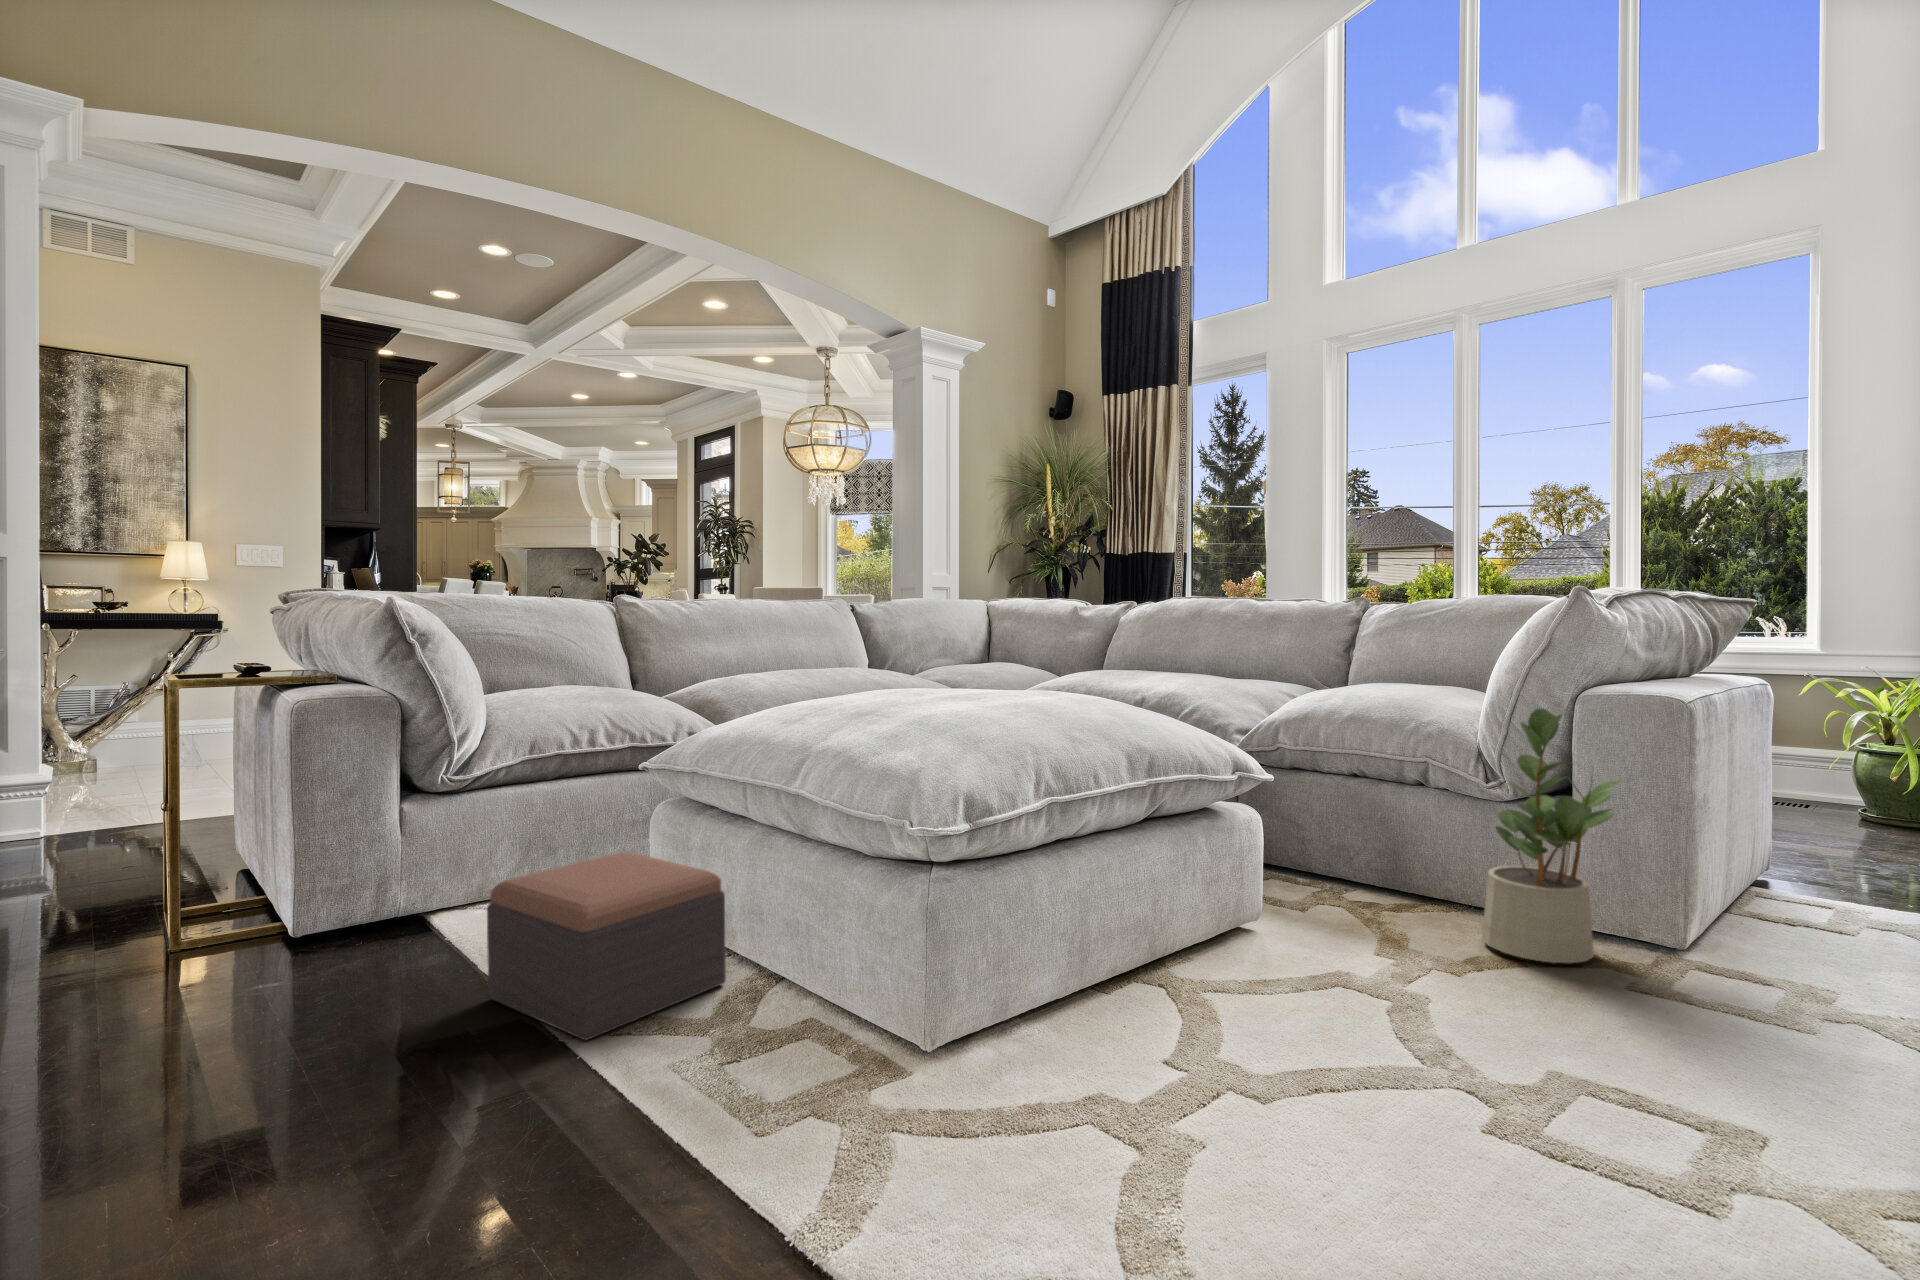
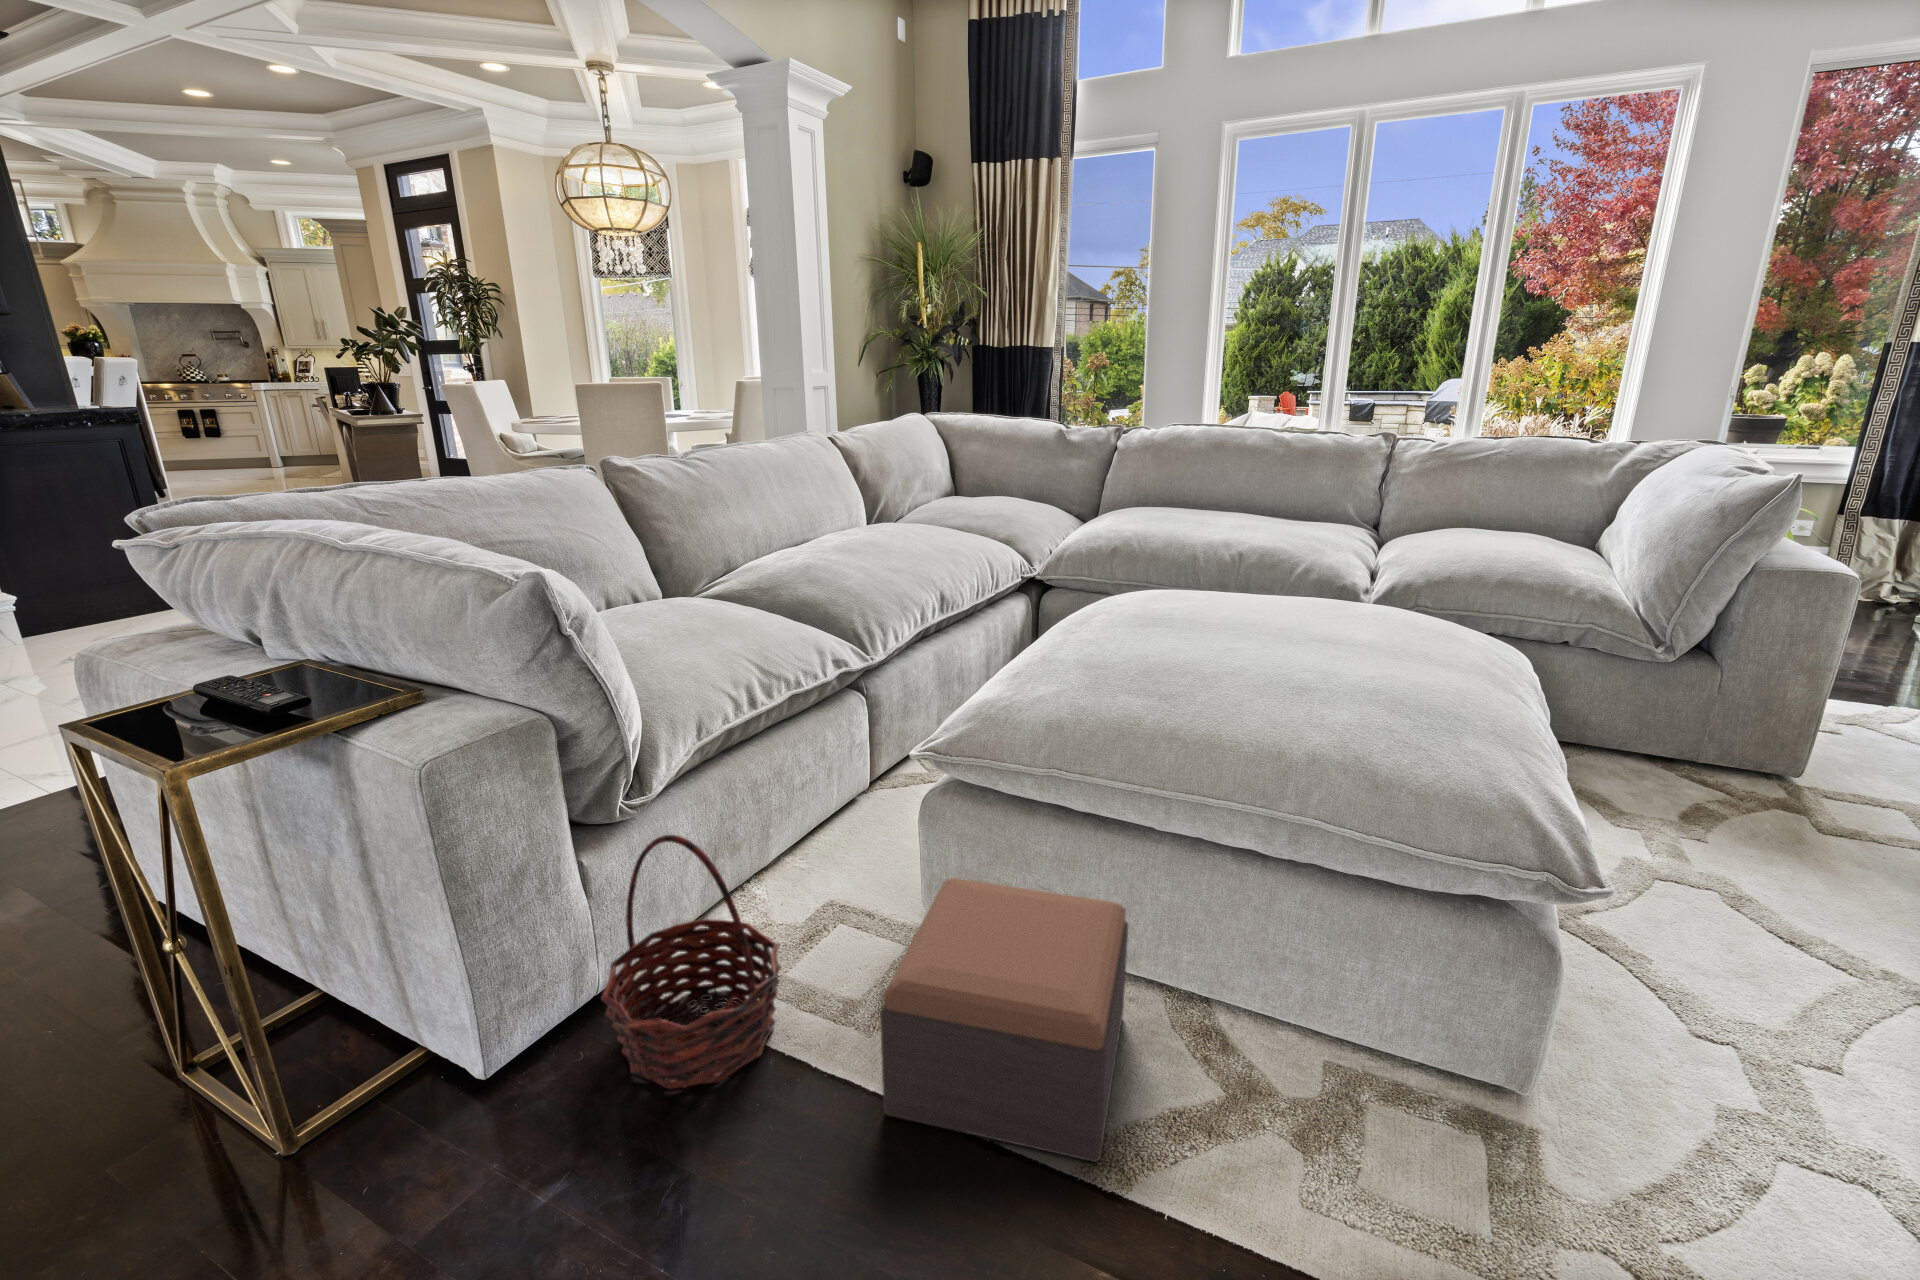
potted plant: present [1482,709,1623,963] -> none [1645,596,1806,819]
basket: none [363,782,507,969] -> present [601,835,781,1089]

